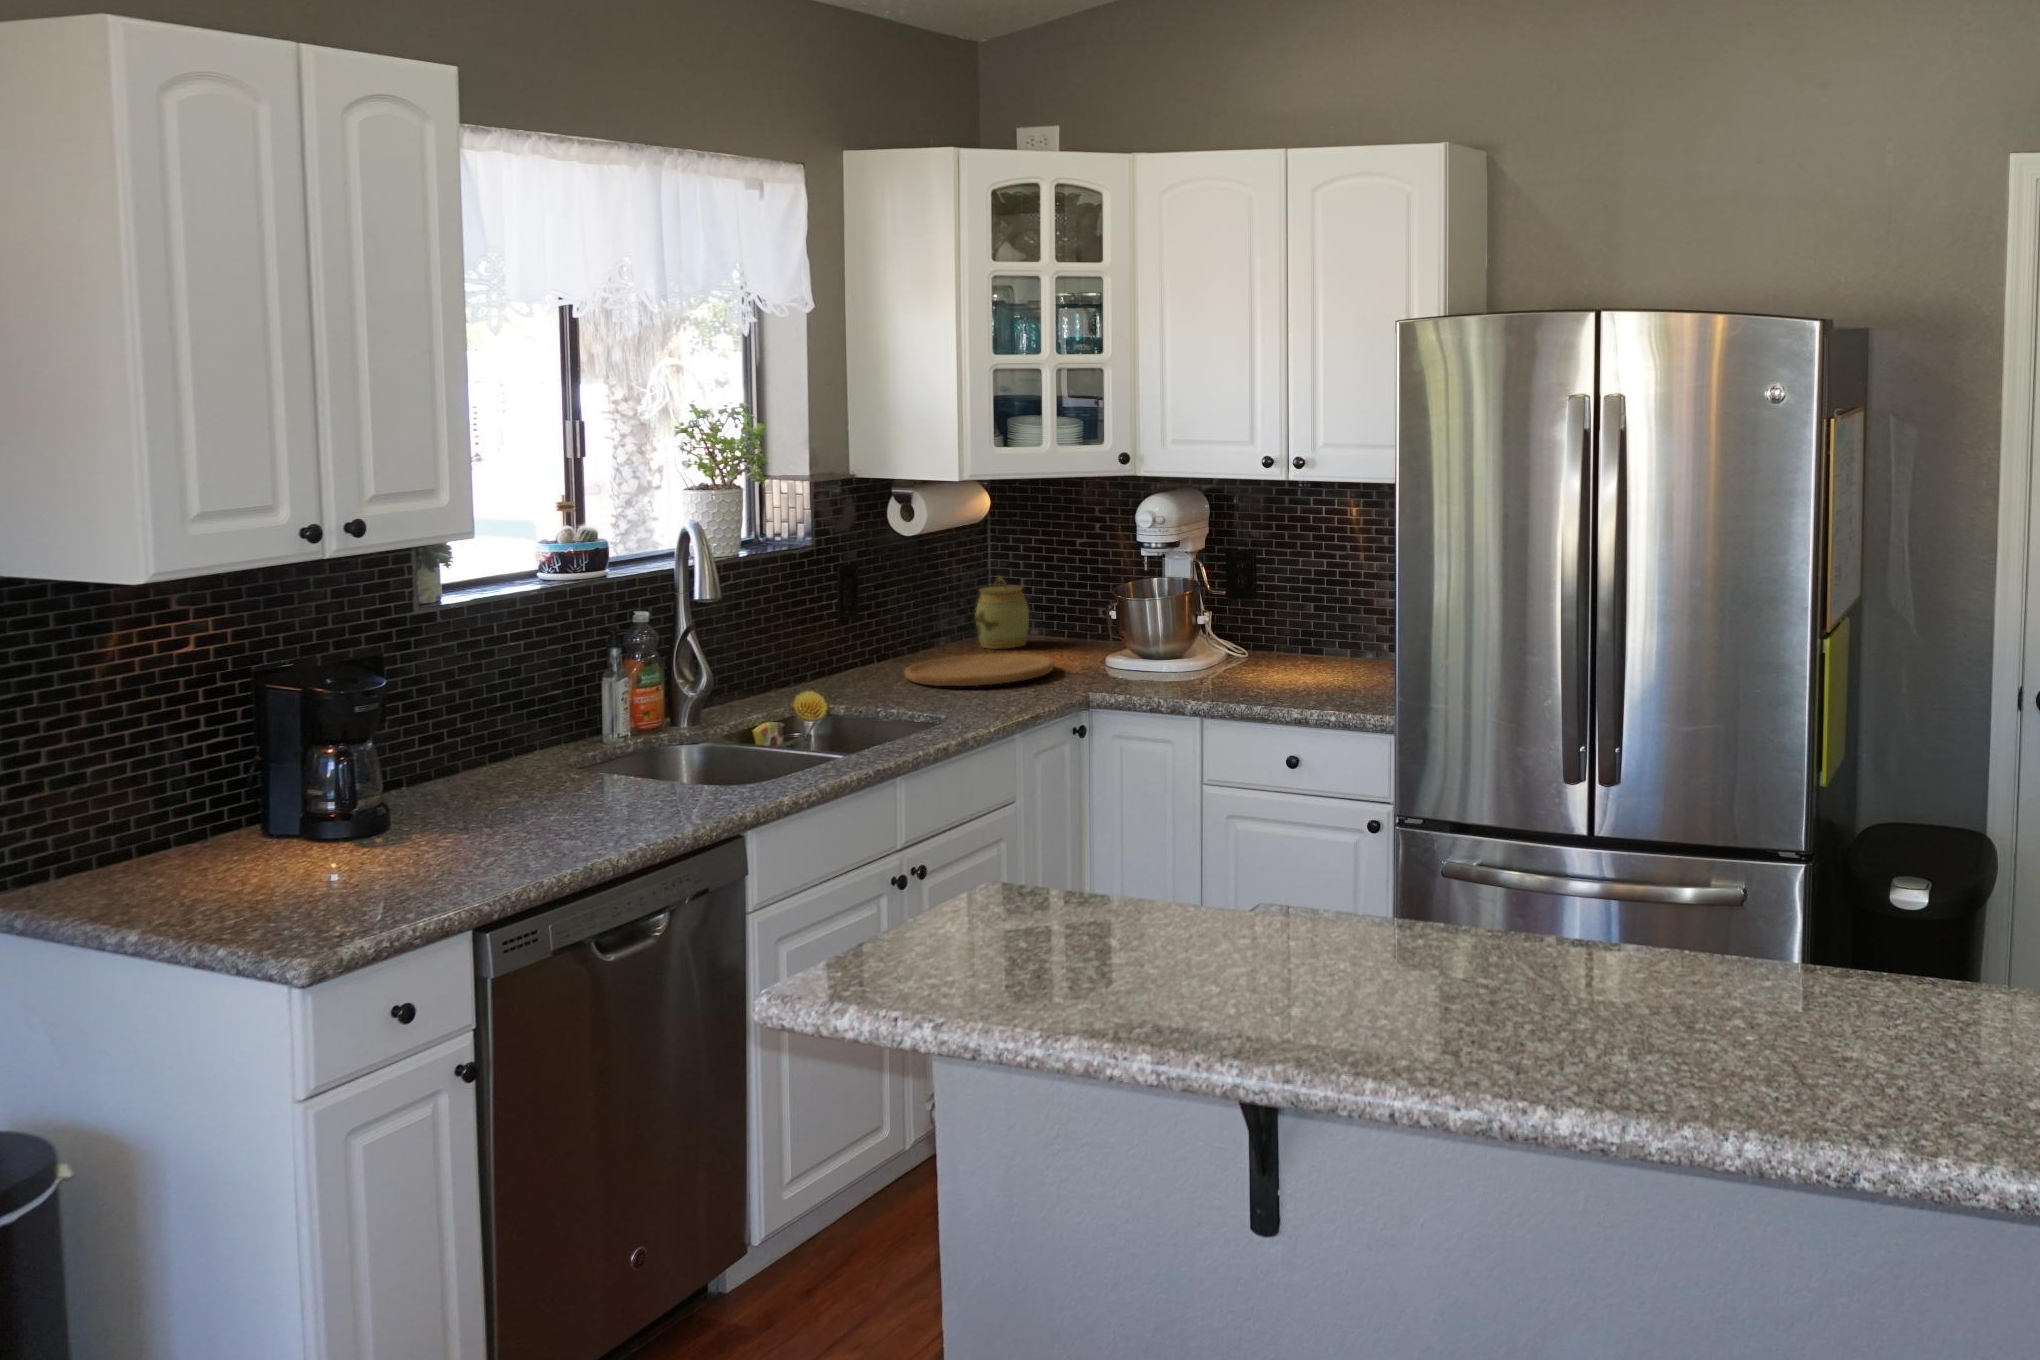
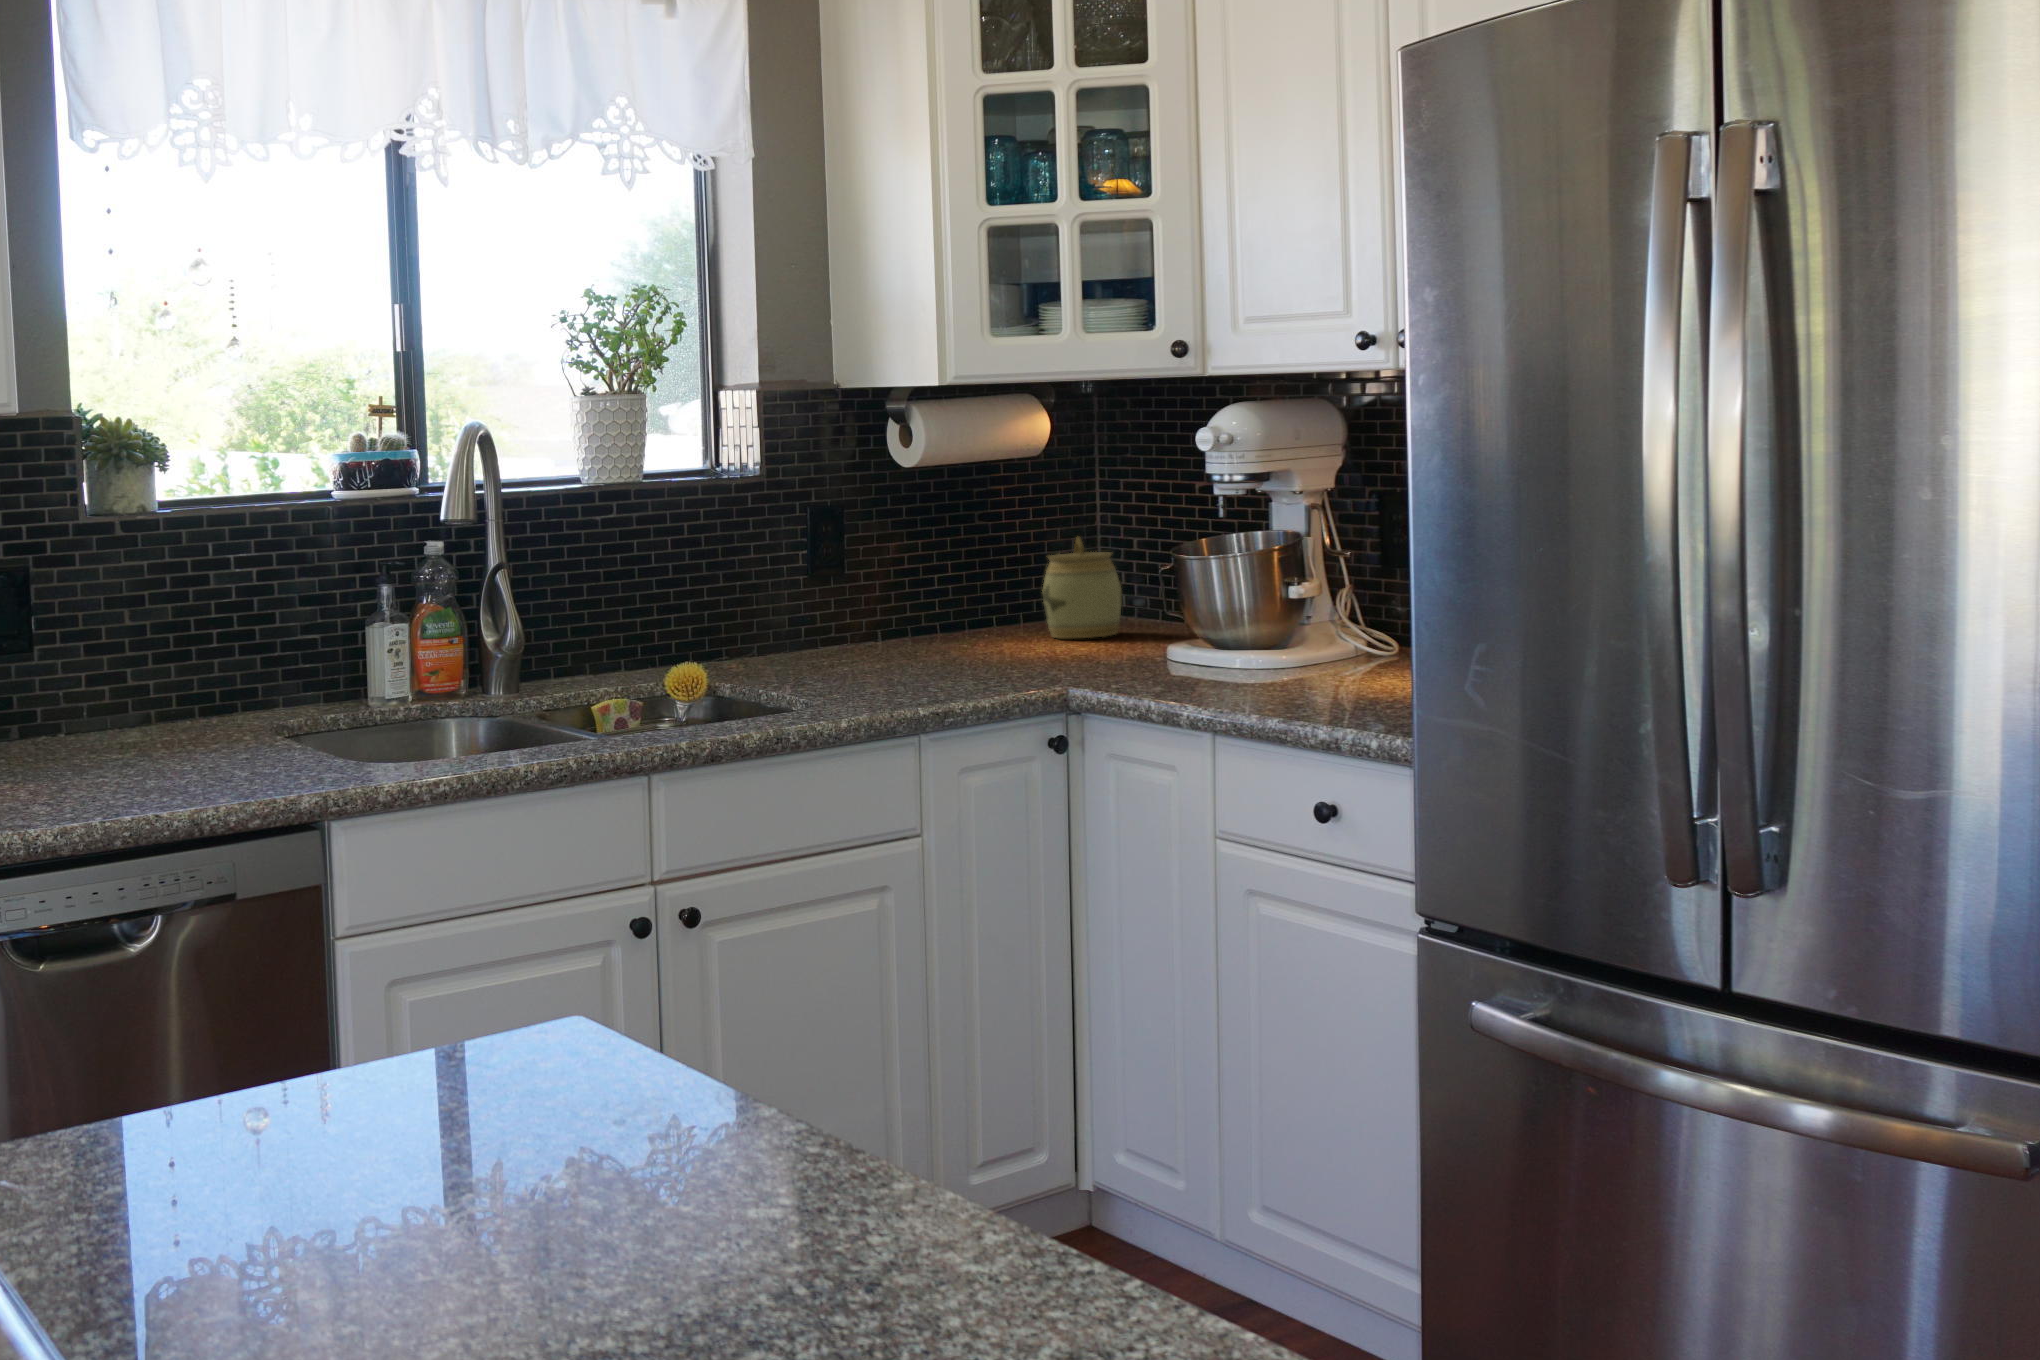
cutting board: present [905,654,1055,686] -> none [869,641,1082,674]

